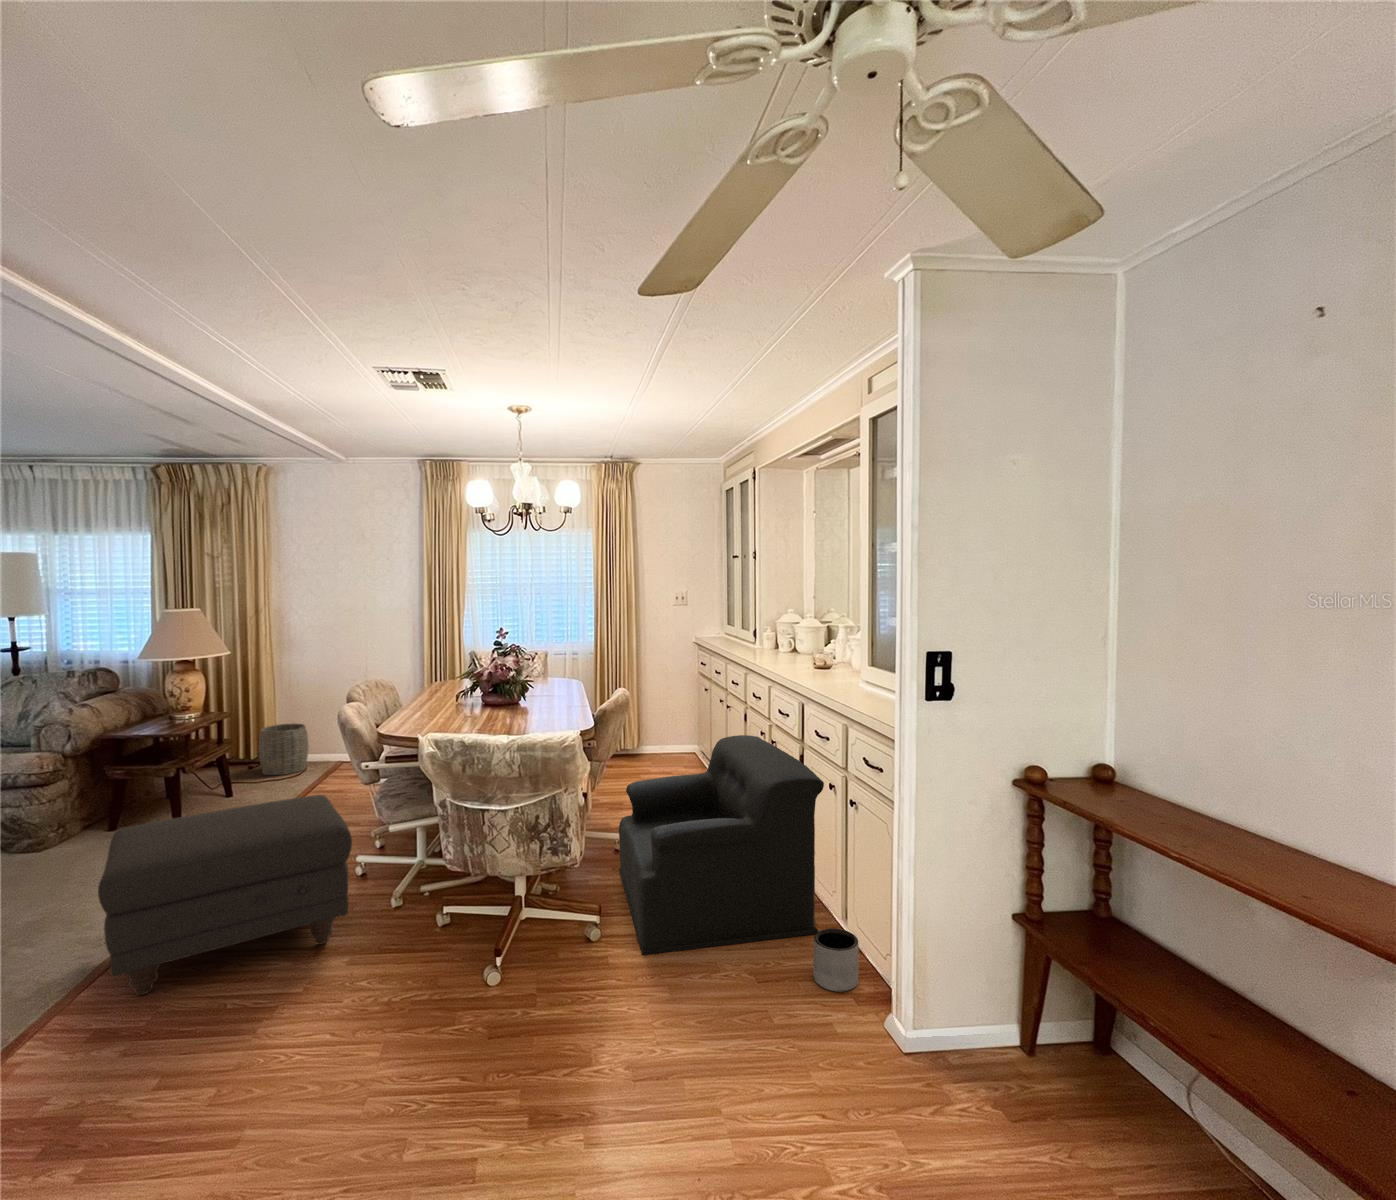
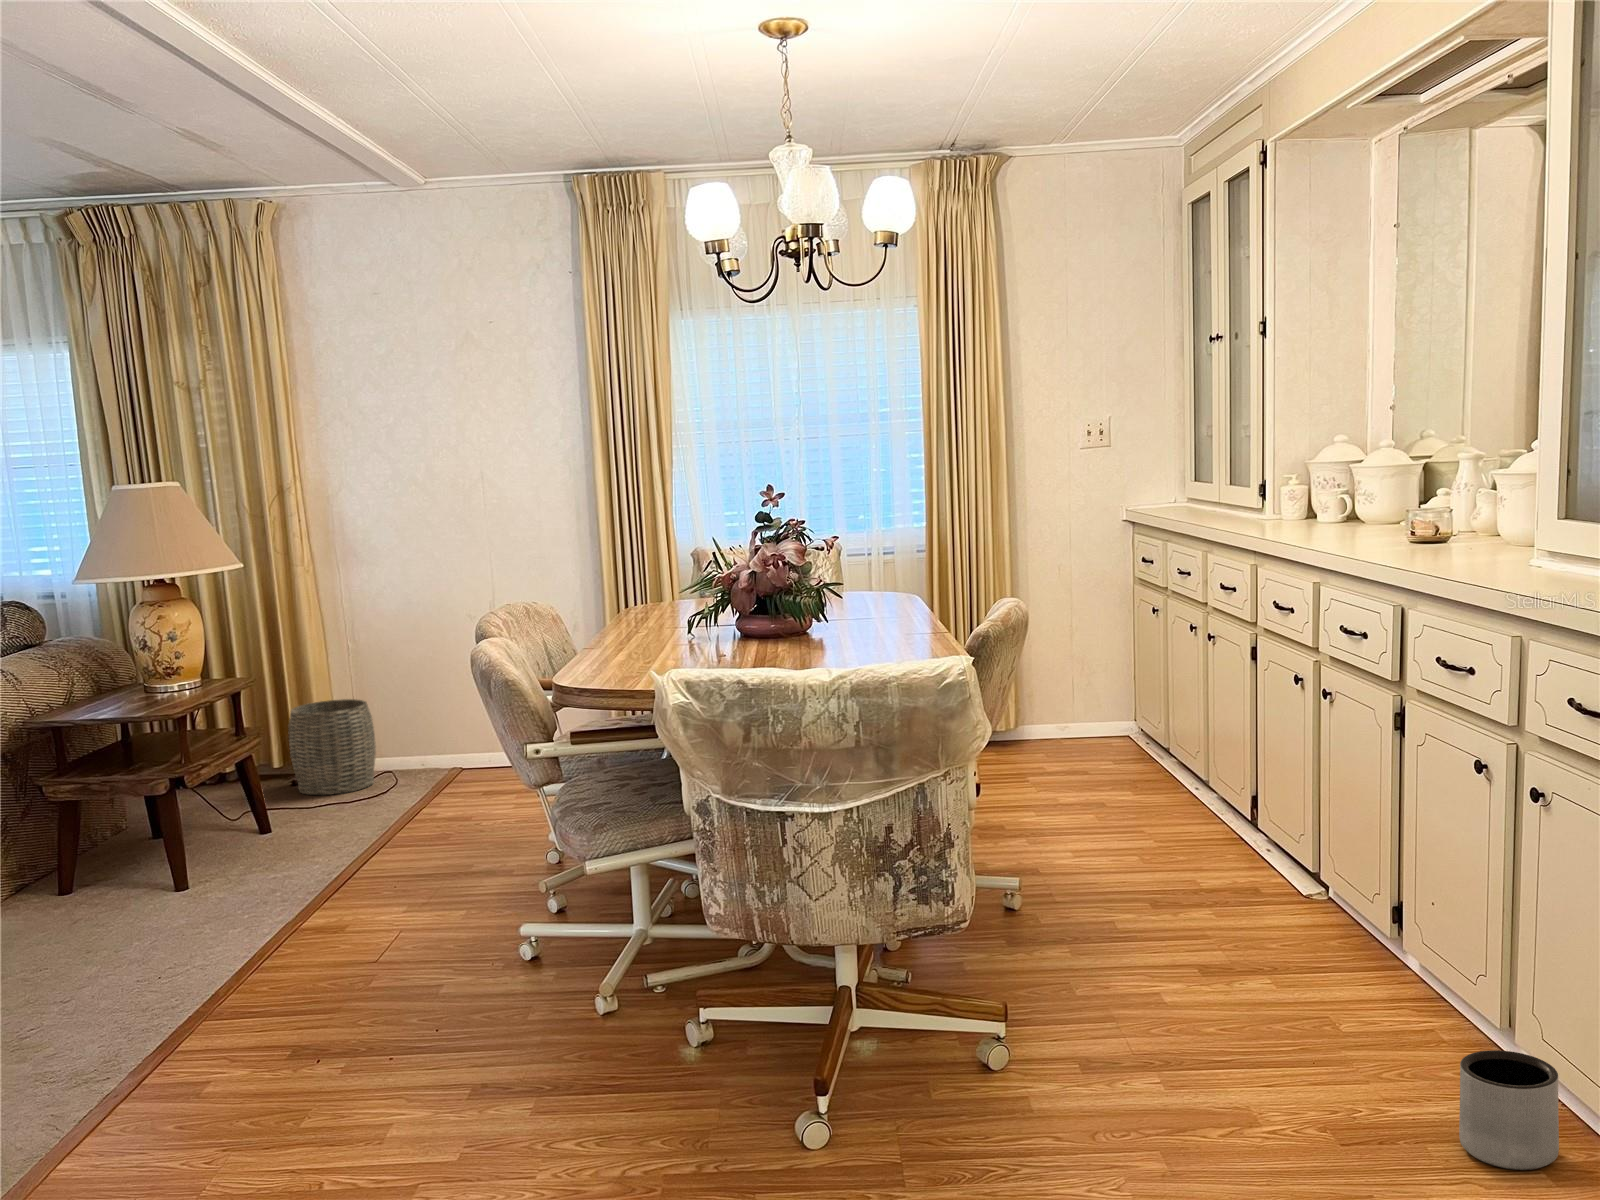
armchair: present [619,735,824,955] -> none [1014,686,1466,1097]
ottoman: present [98,795,352,995] -> none [129,804,536,1134]

